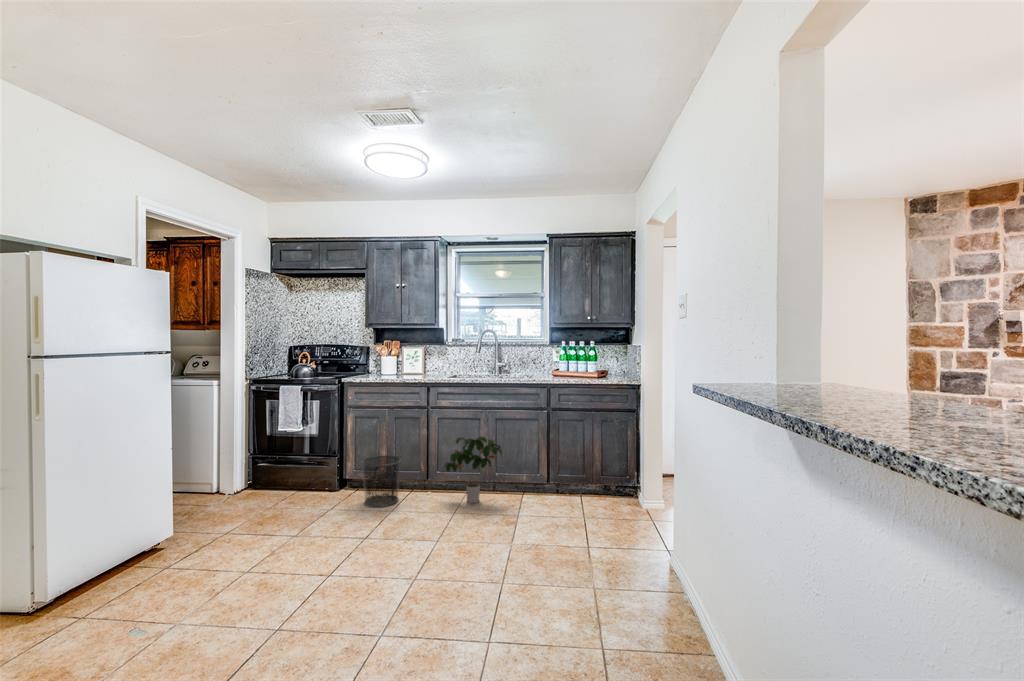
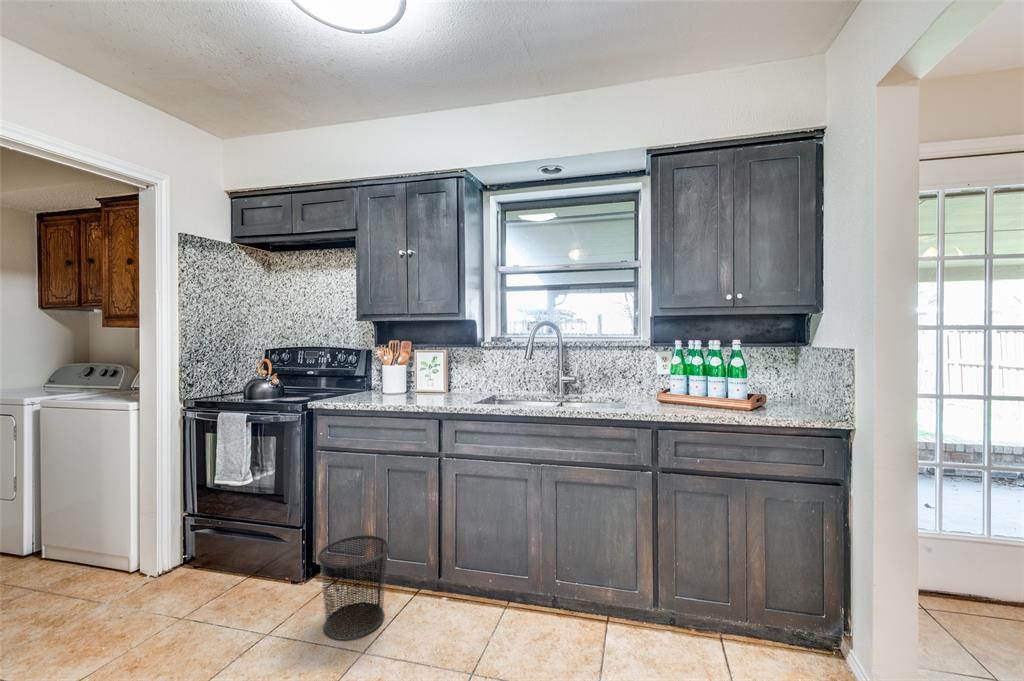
potted plant: present [444,437,502,503] -> none [459,515,565,644]

